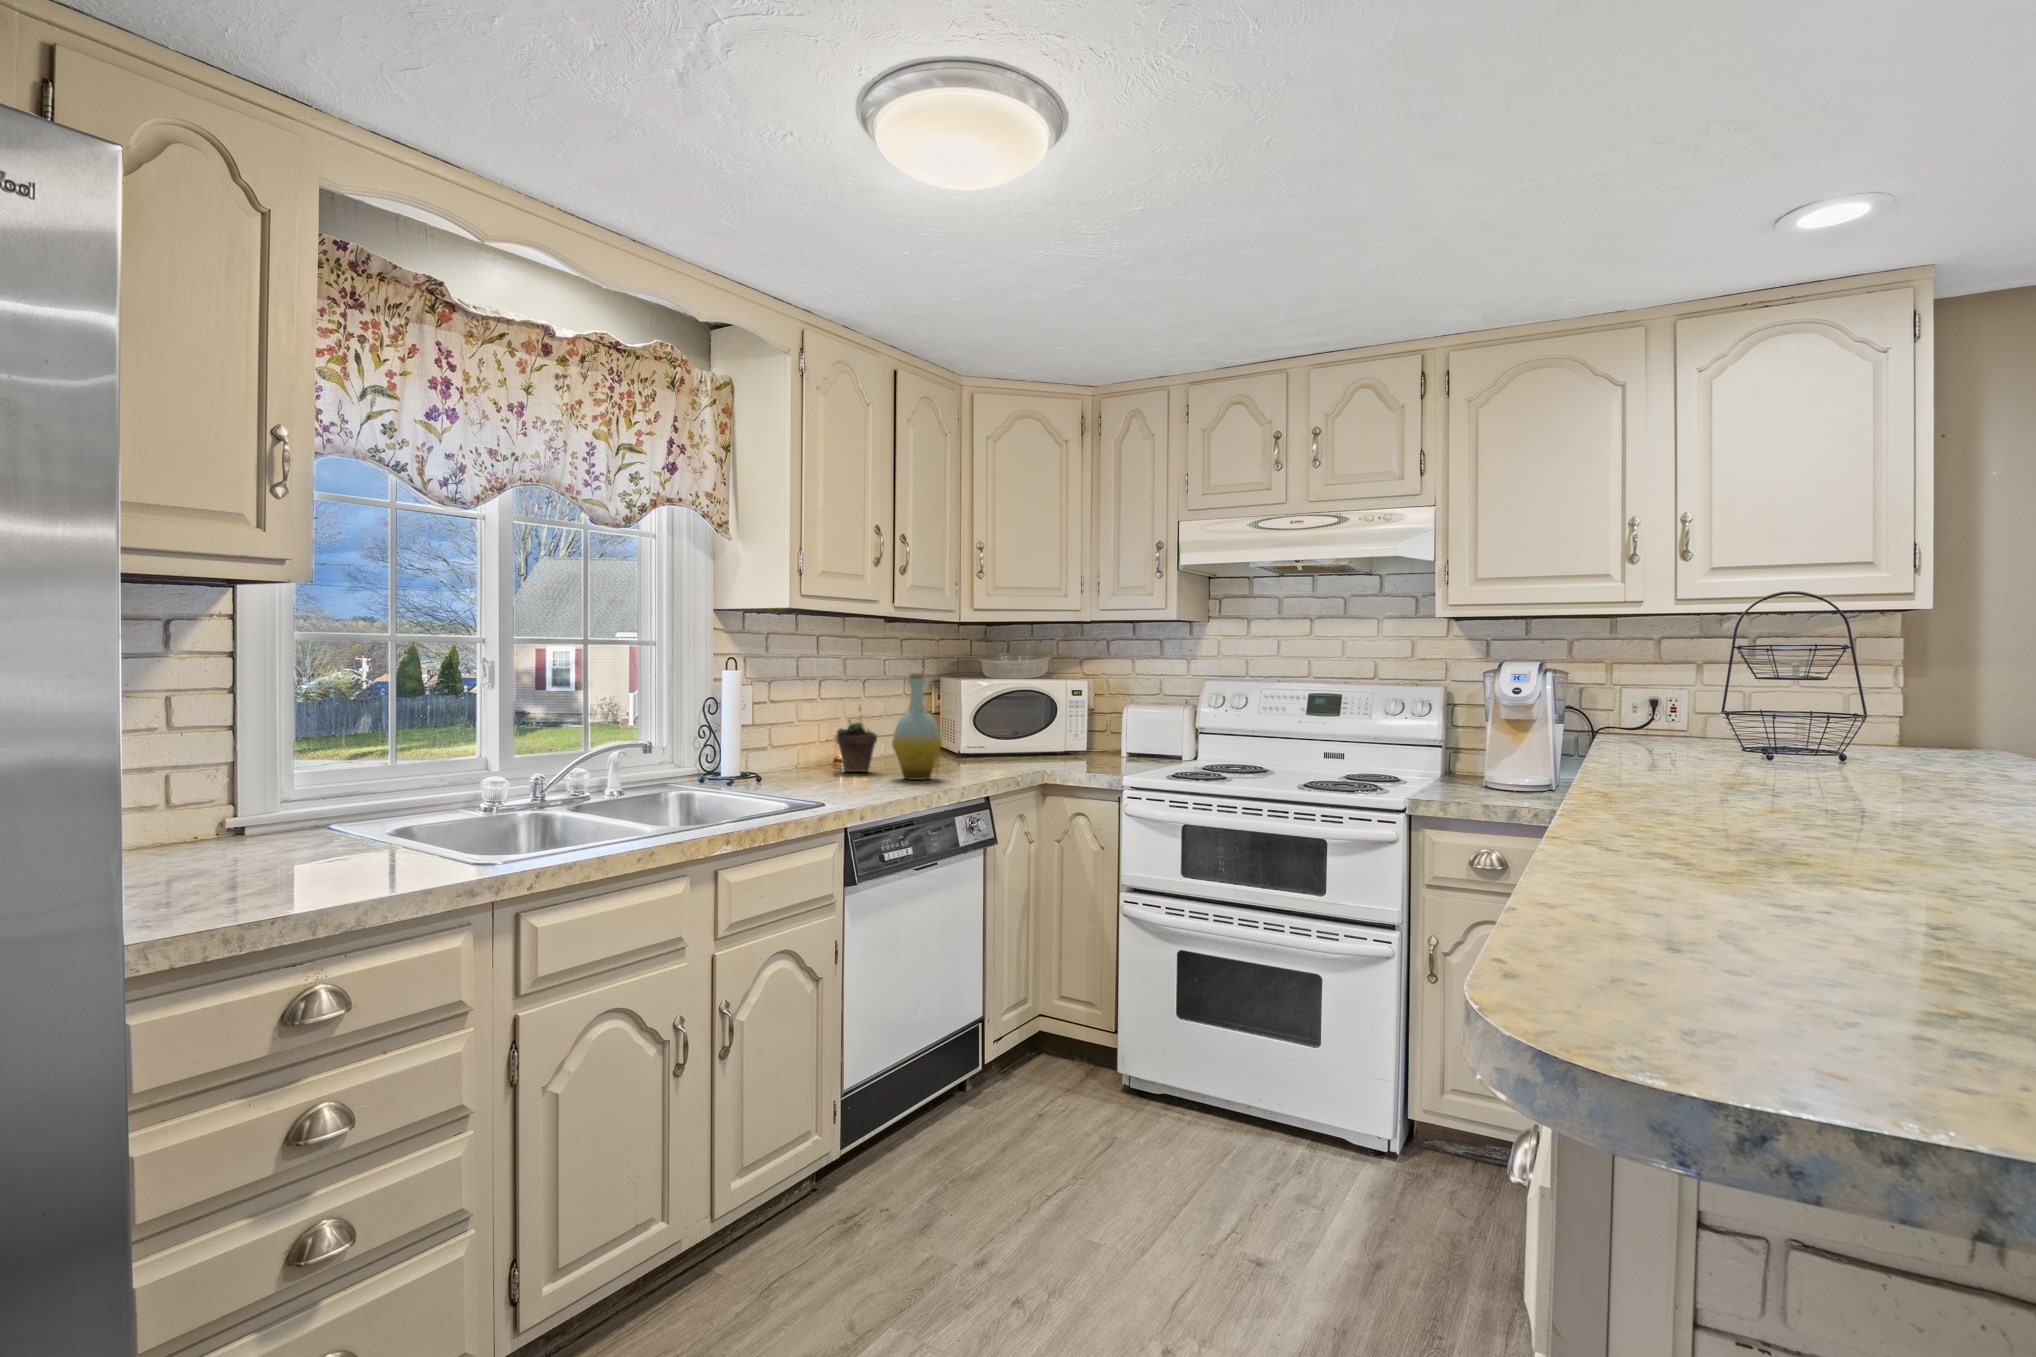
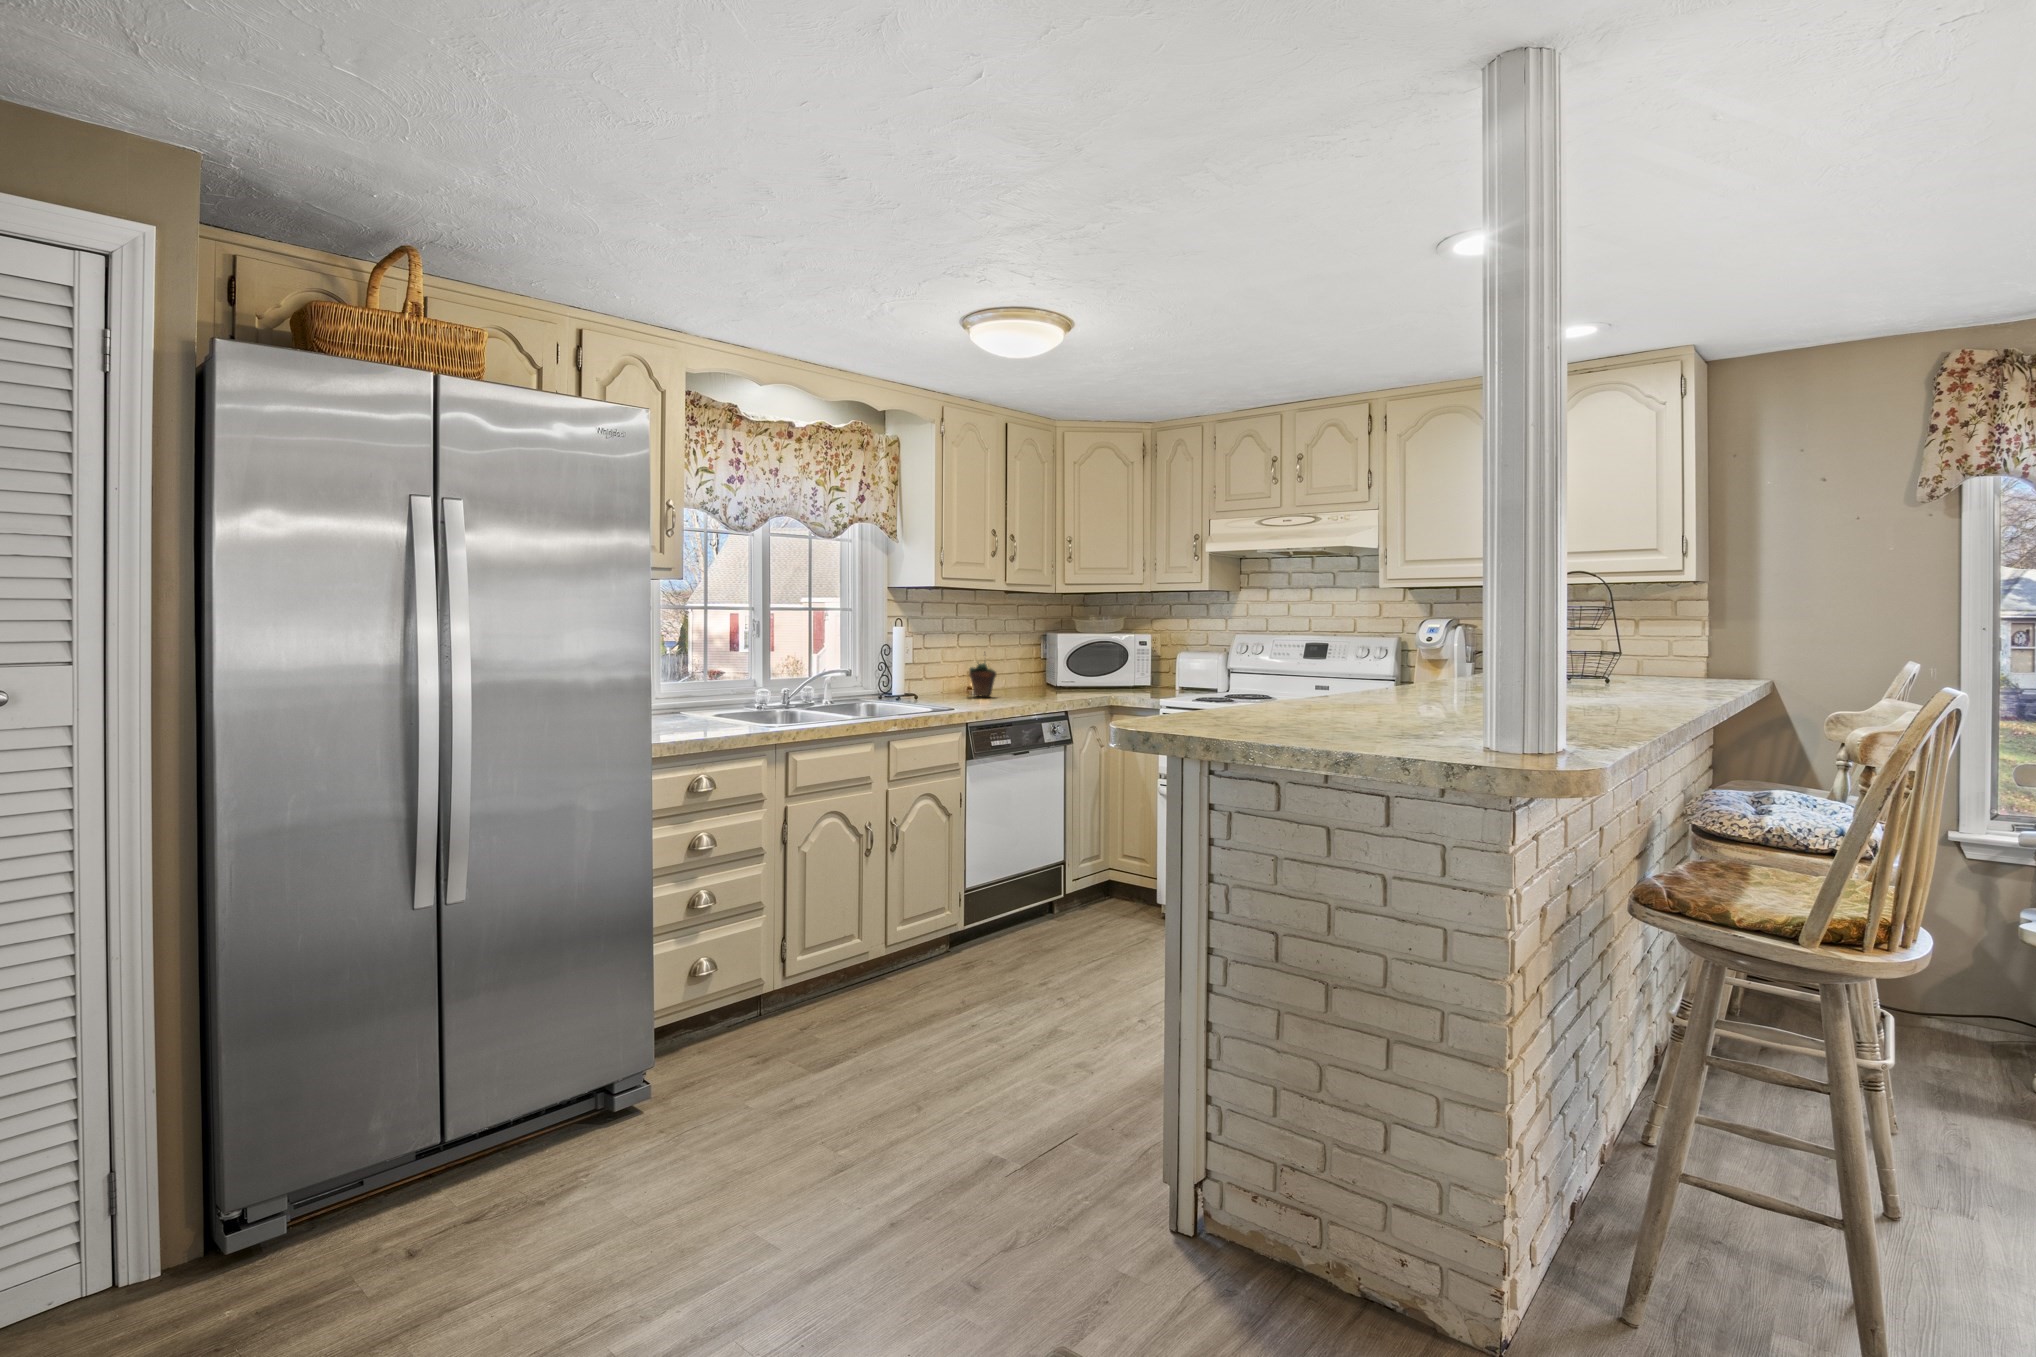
bottle: present [892,673,942,780] -> none [1004,630,1038,701]

